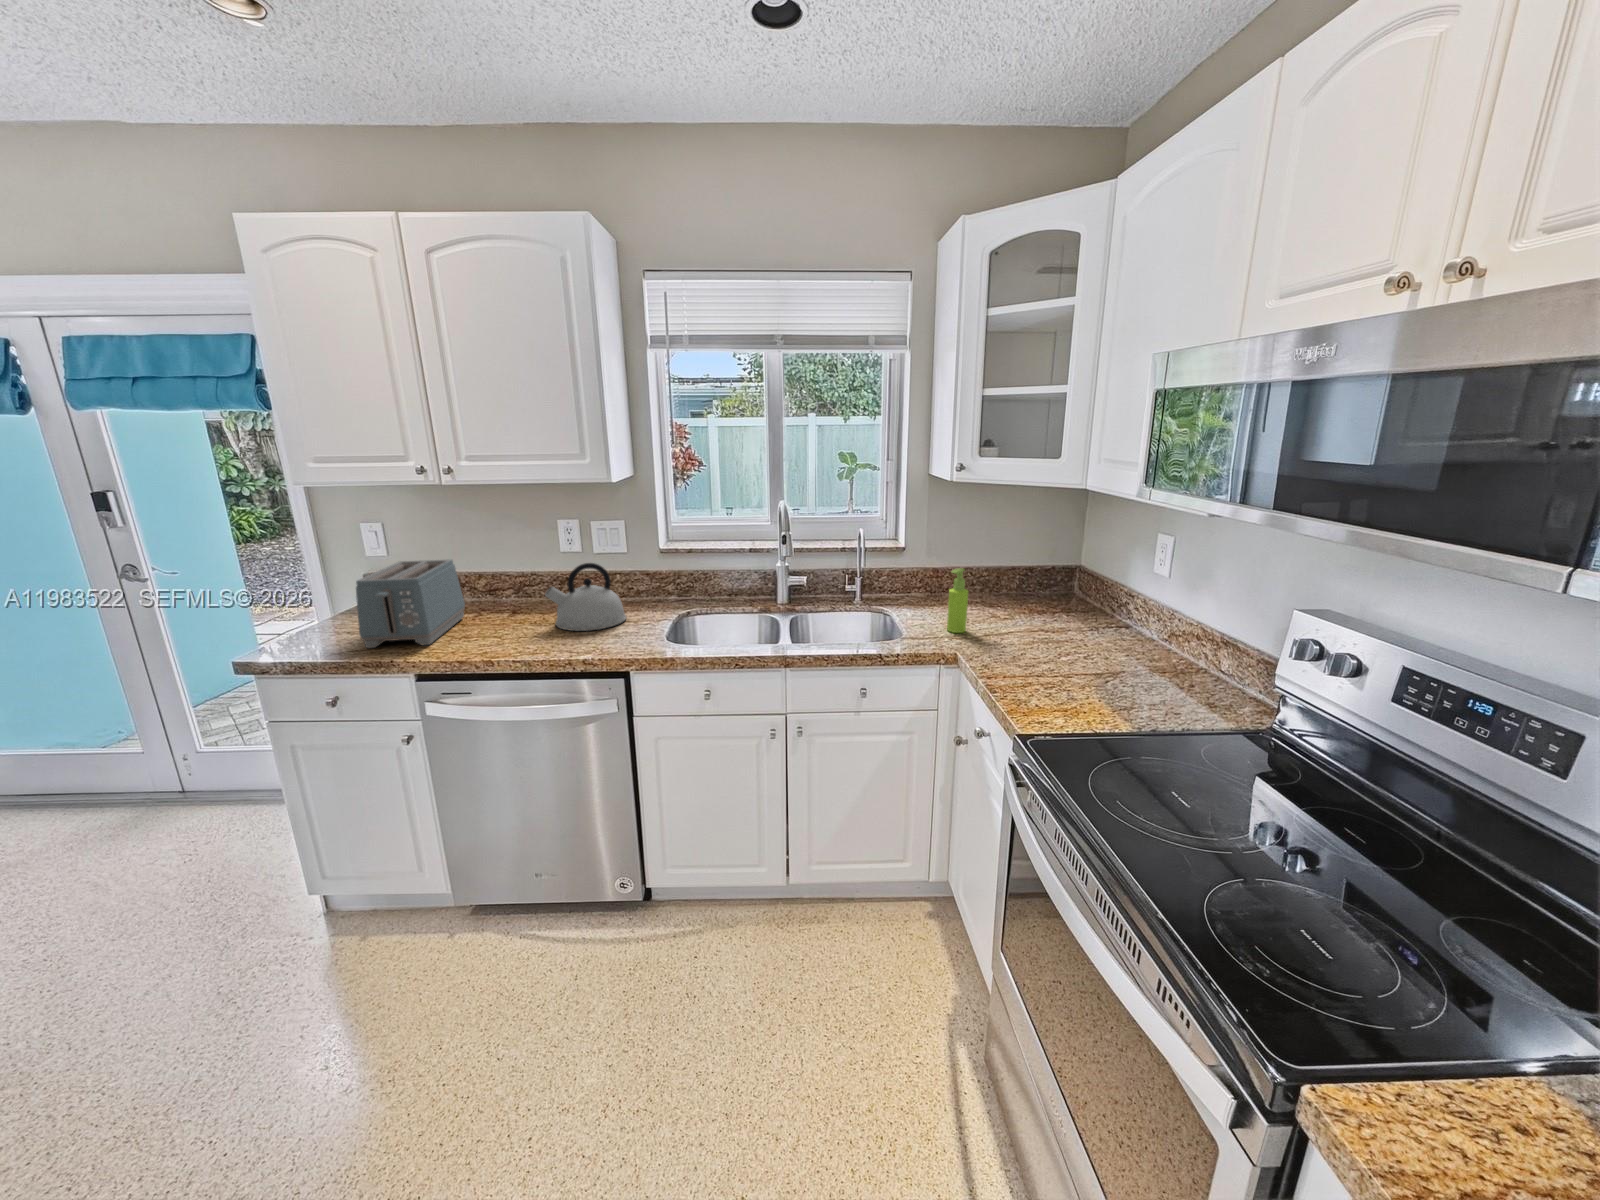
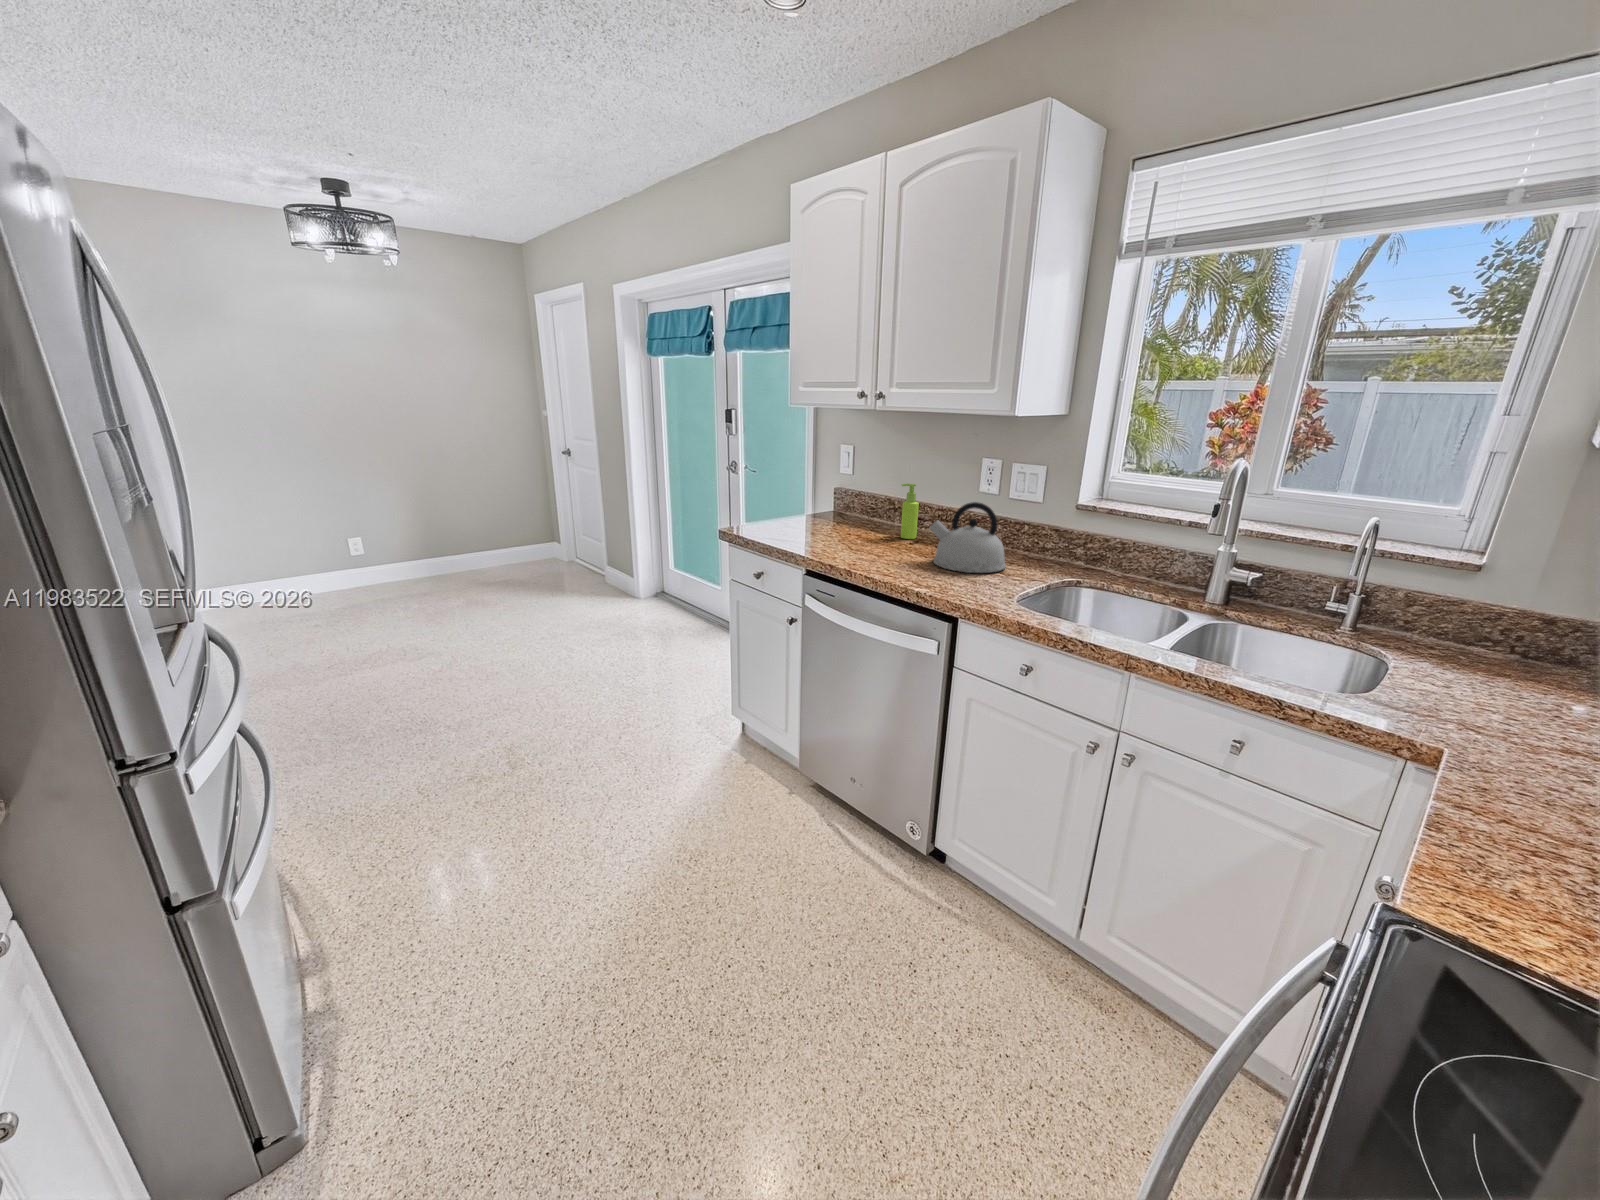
toaster: present [356,559,465,648] -> none [787,477,879,549]
soap dispenser: present [947,568,968,633] -> present [901,483,919,539]

